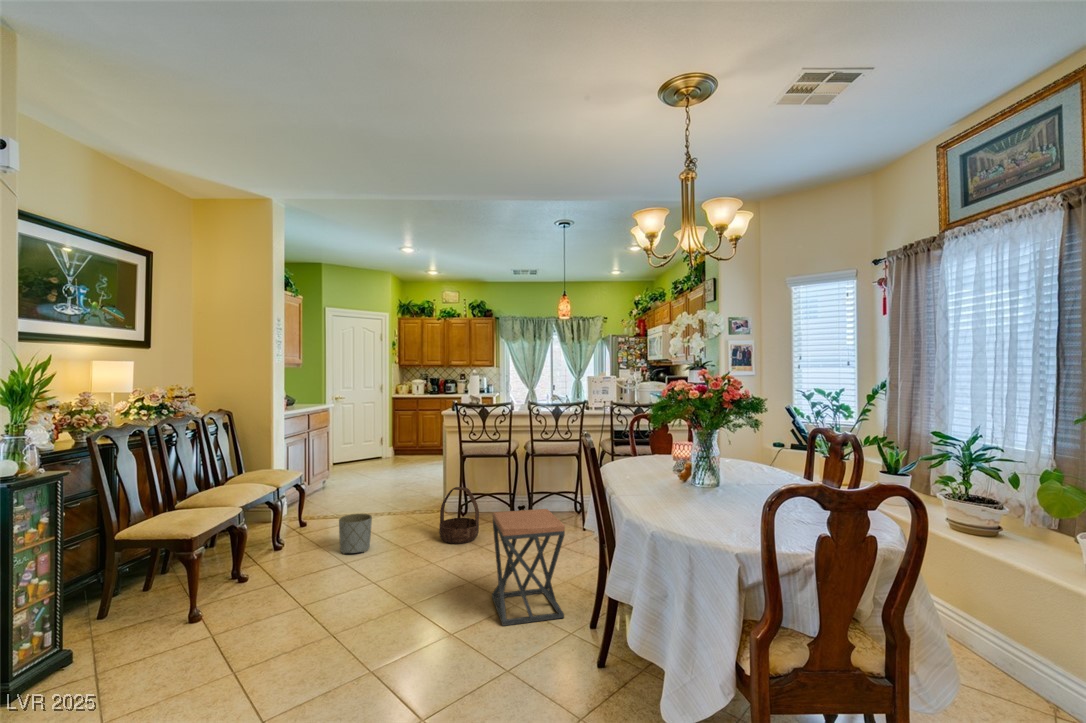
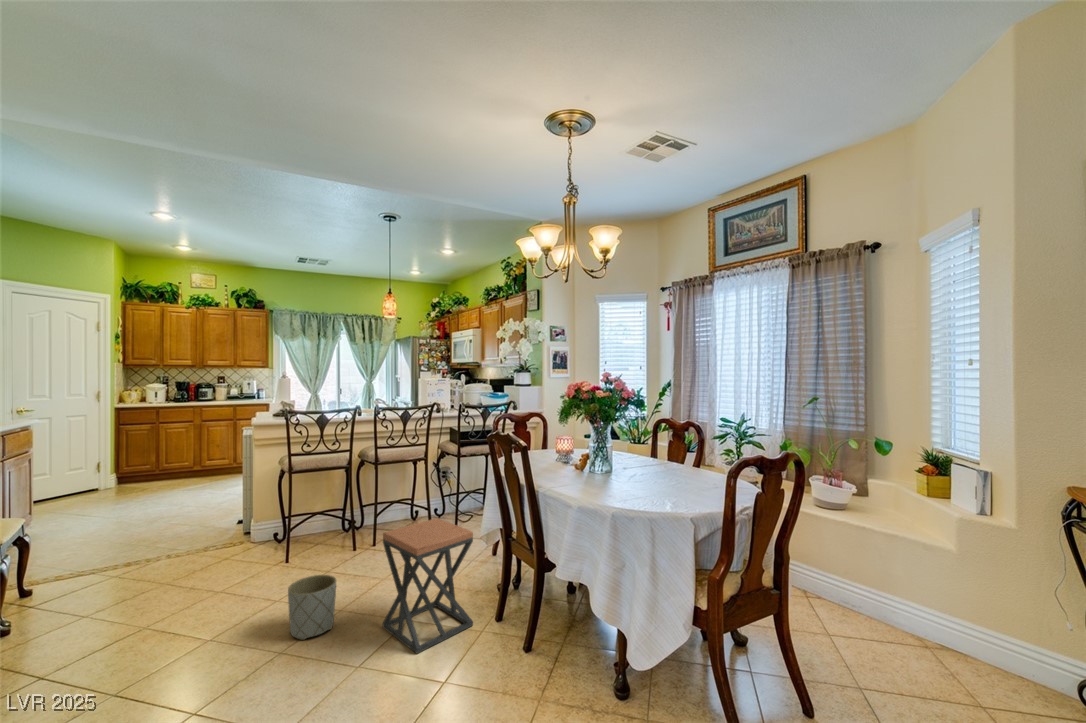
basket: present [439,487,479,544] -> none [268,511,320,580]
planter: present [339,514,372,554] -> present [288,575,336,640]

